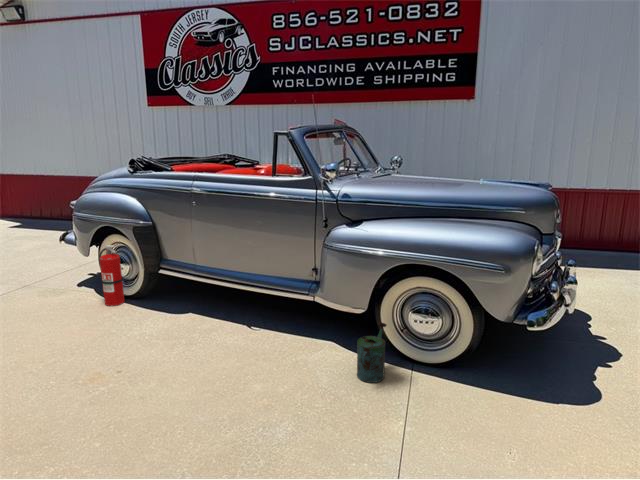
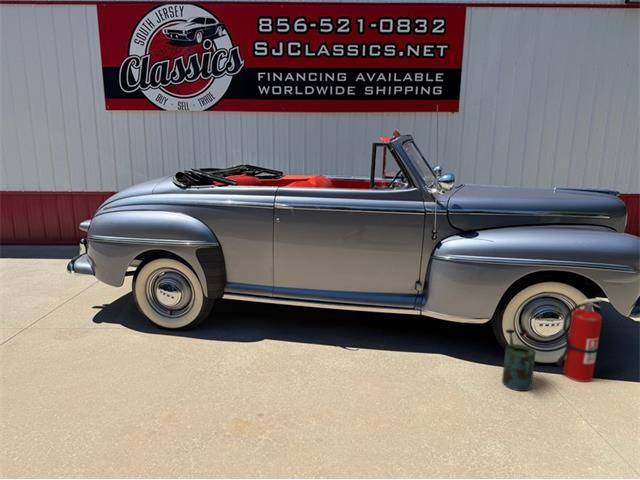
fire extinguisher: present [99,245,124,306] -> present [556,298,602,382]

